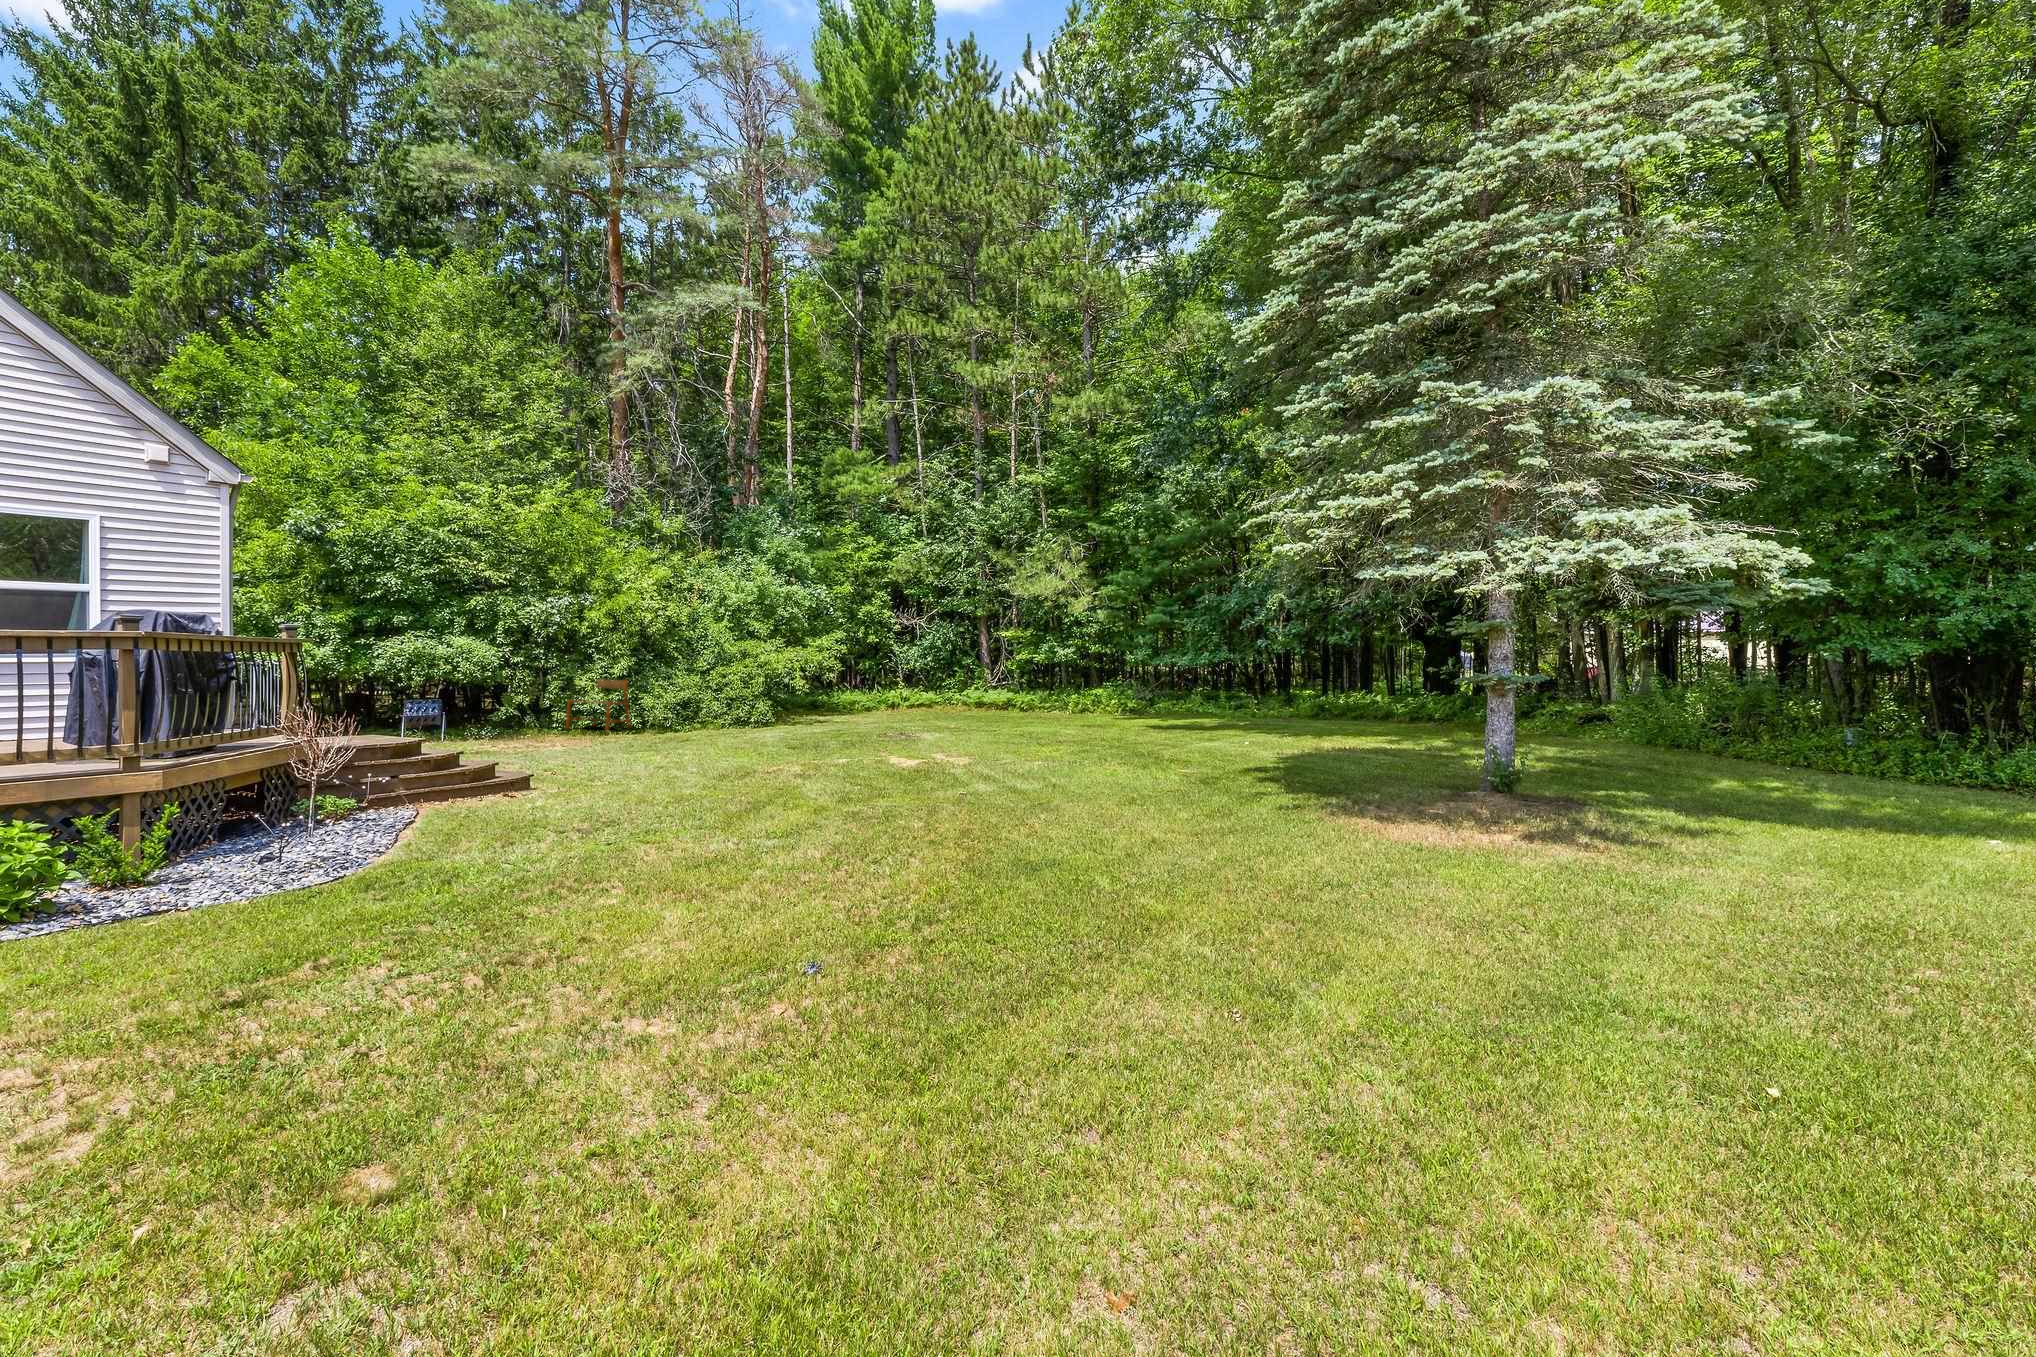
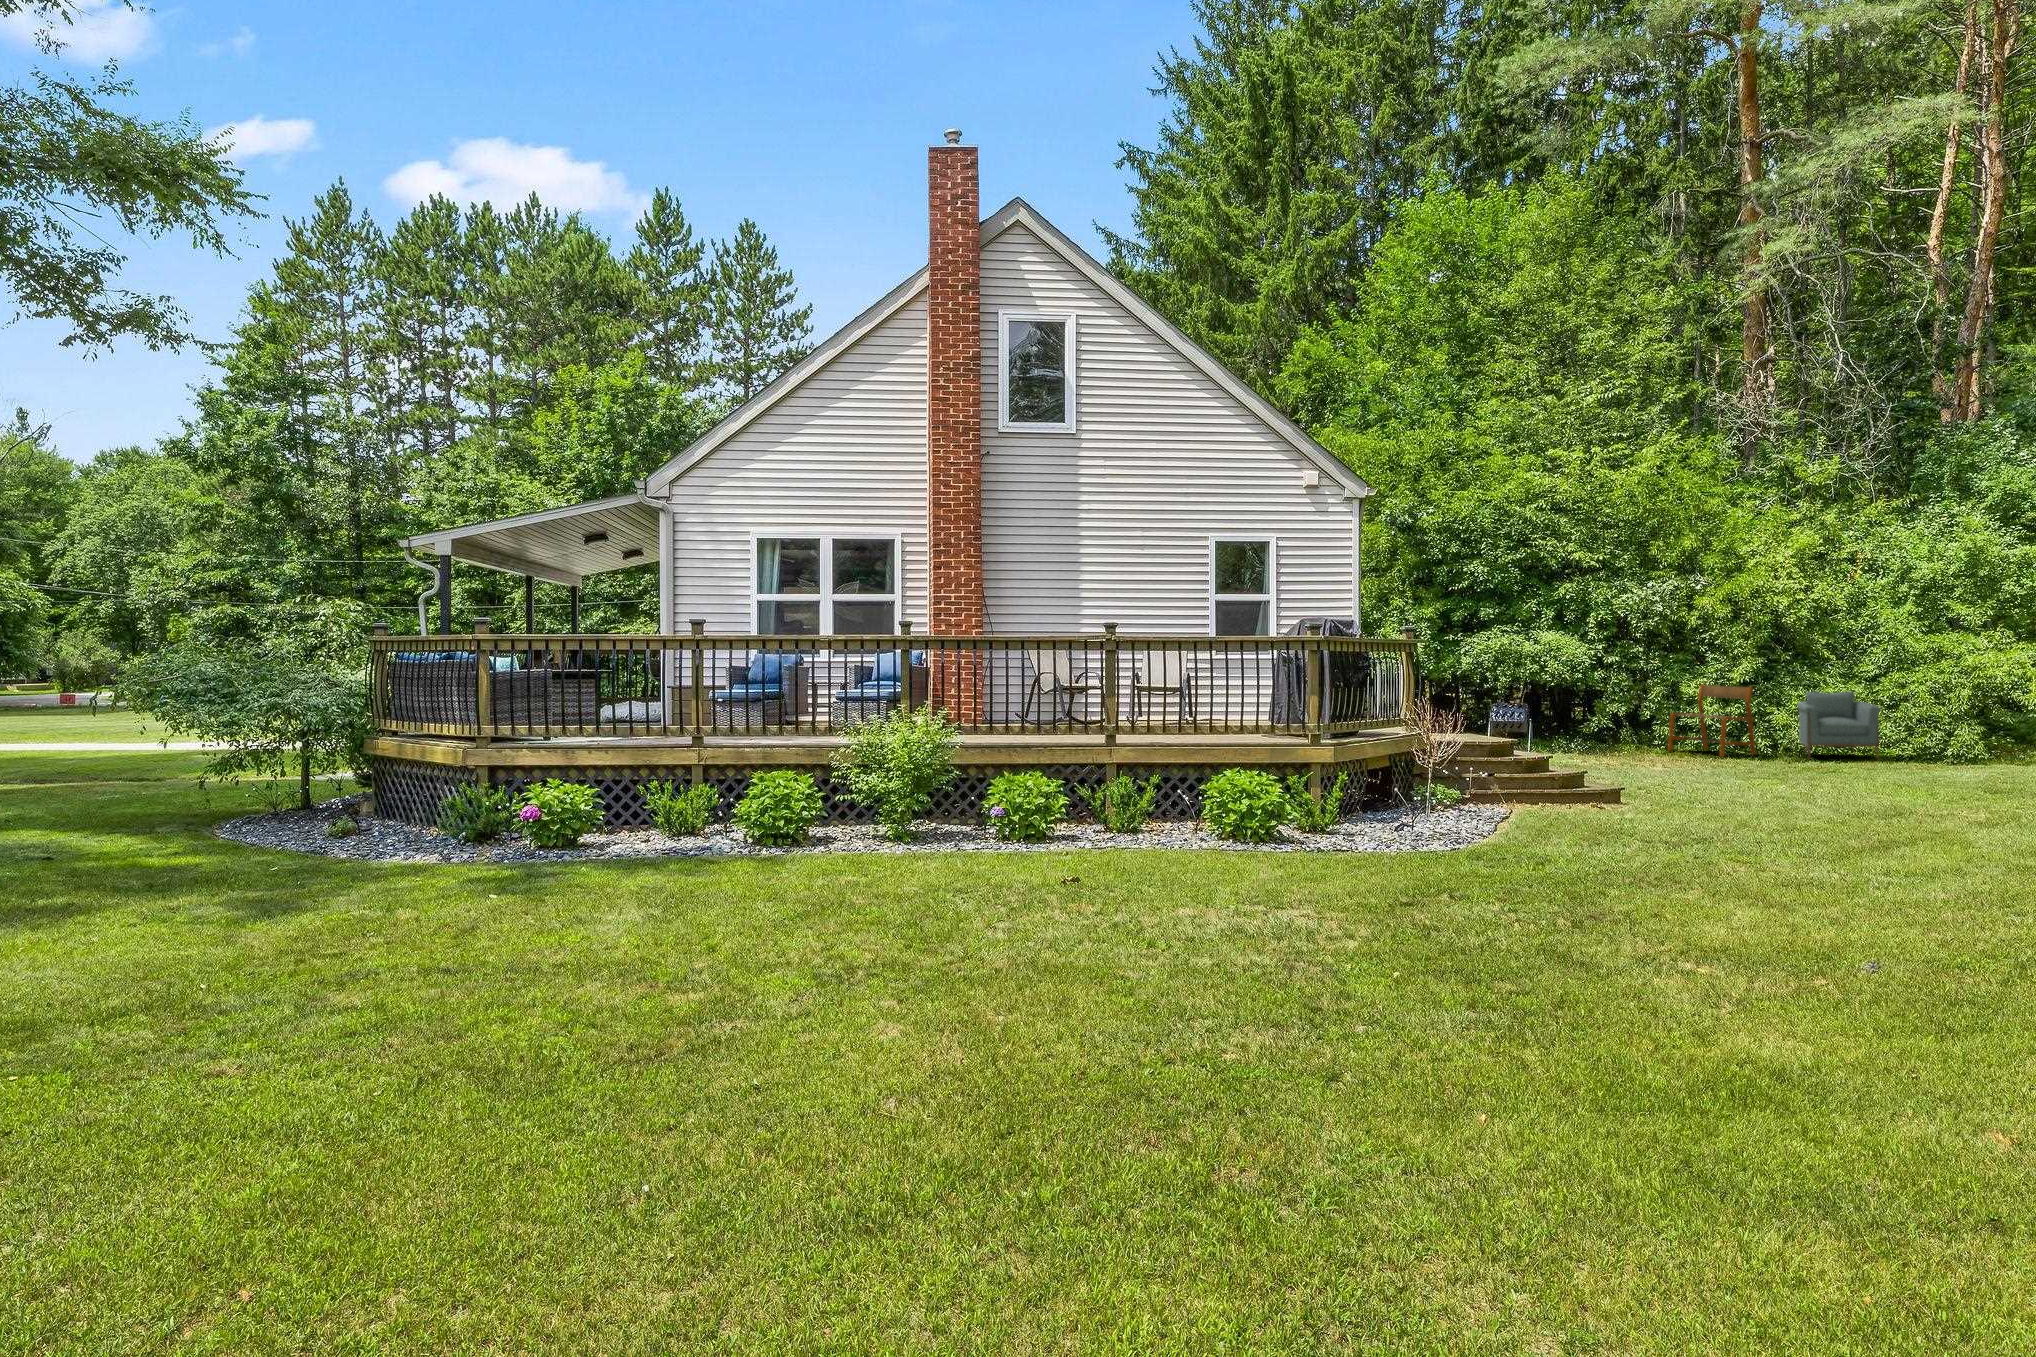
armchair: none [658,682,710,729] -> present [1797,691,1881,759]

